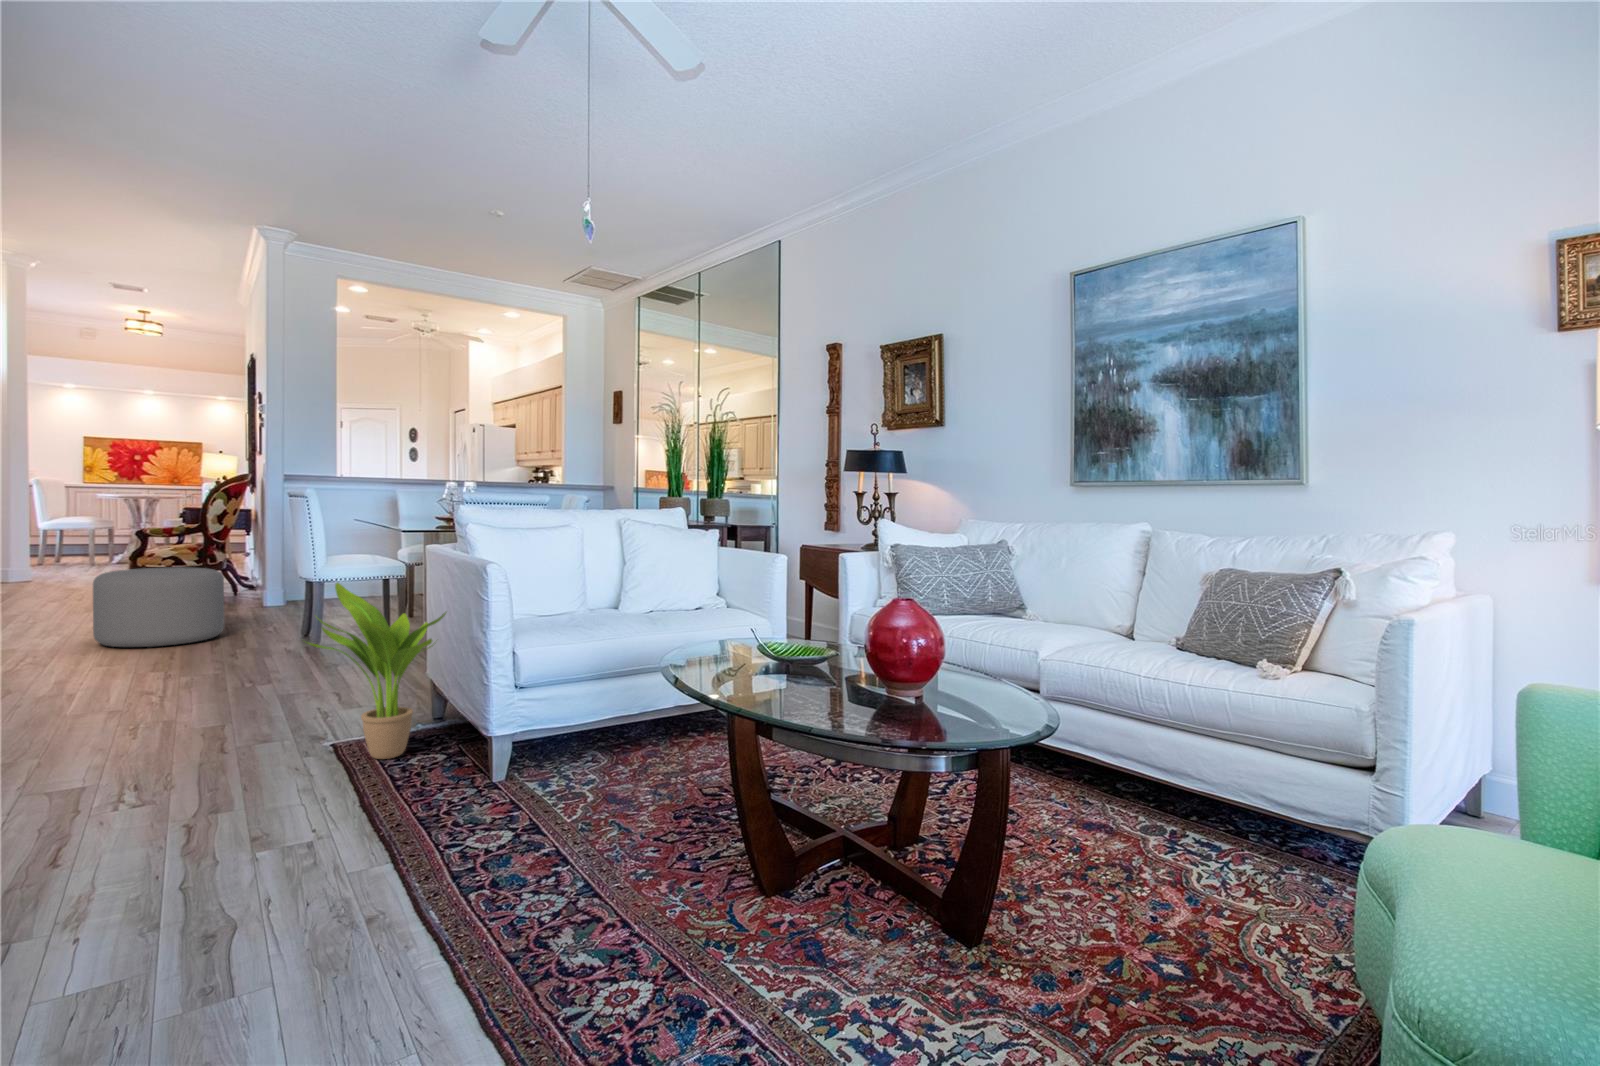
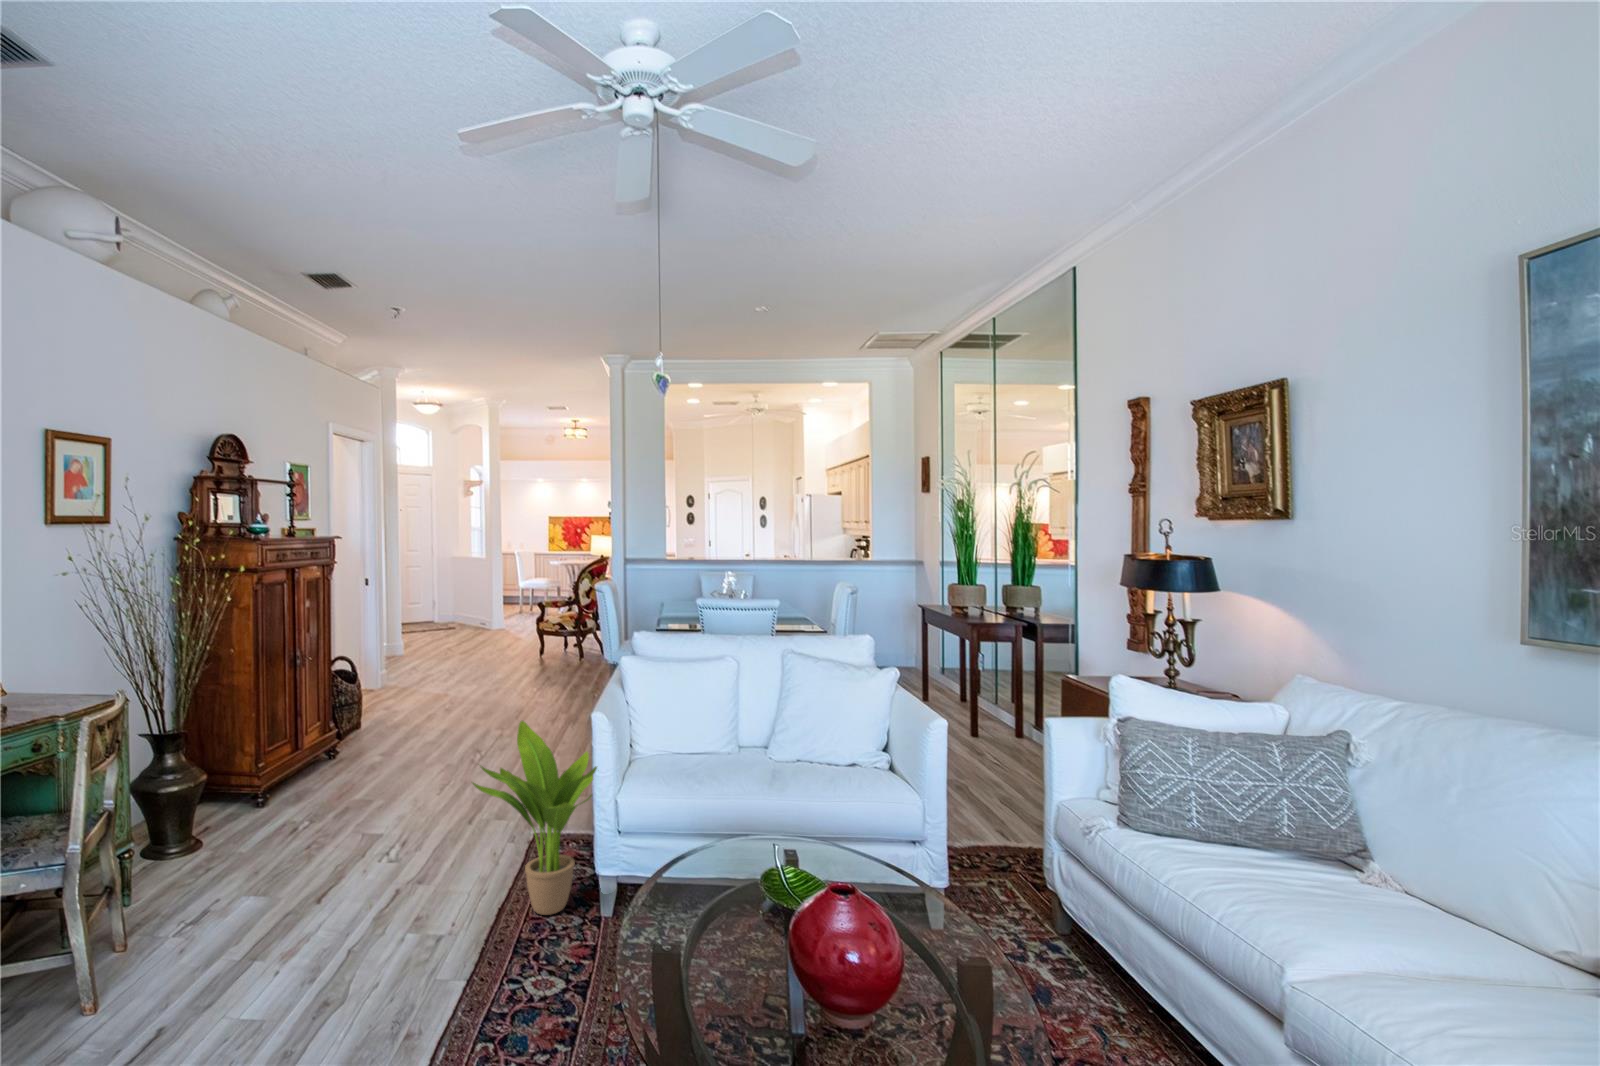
ottoman: present [93,567,224,647] -> none [469,648,559,719]

